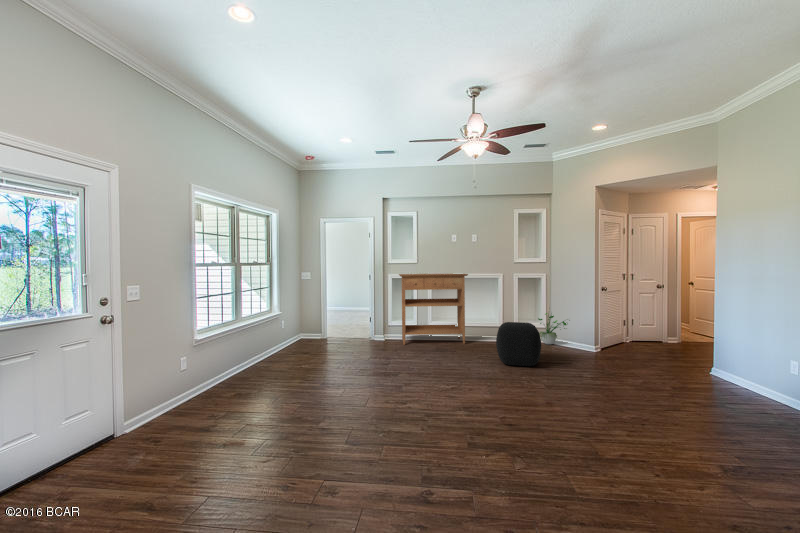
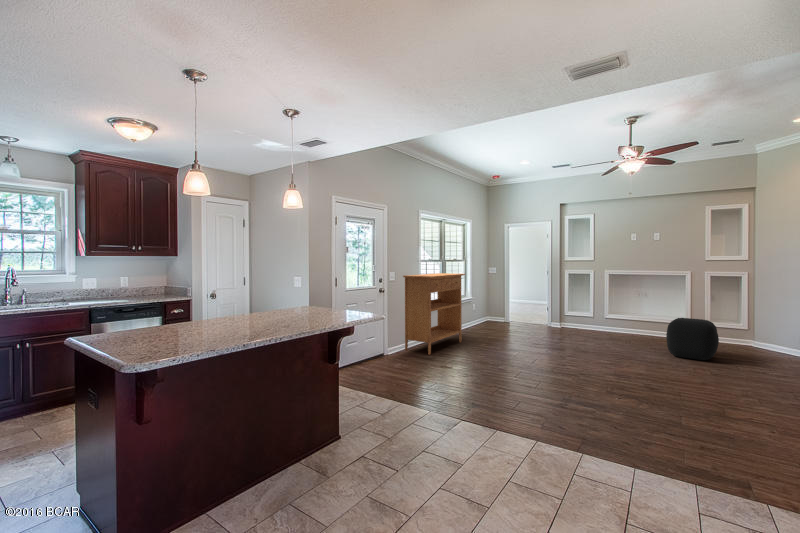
console table: present [399,274,468,345] -> present [403,273,465,355]
potted plant: present [538,313,567,344] -> none [732,307,774,348]

